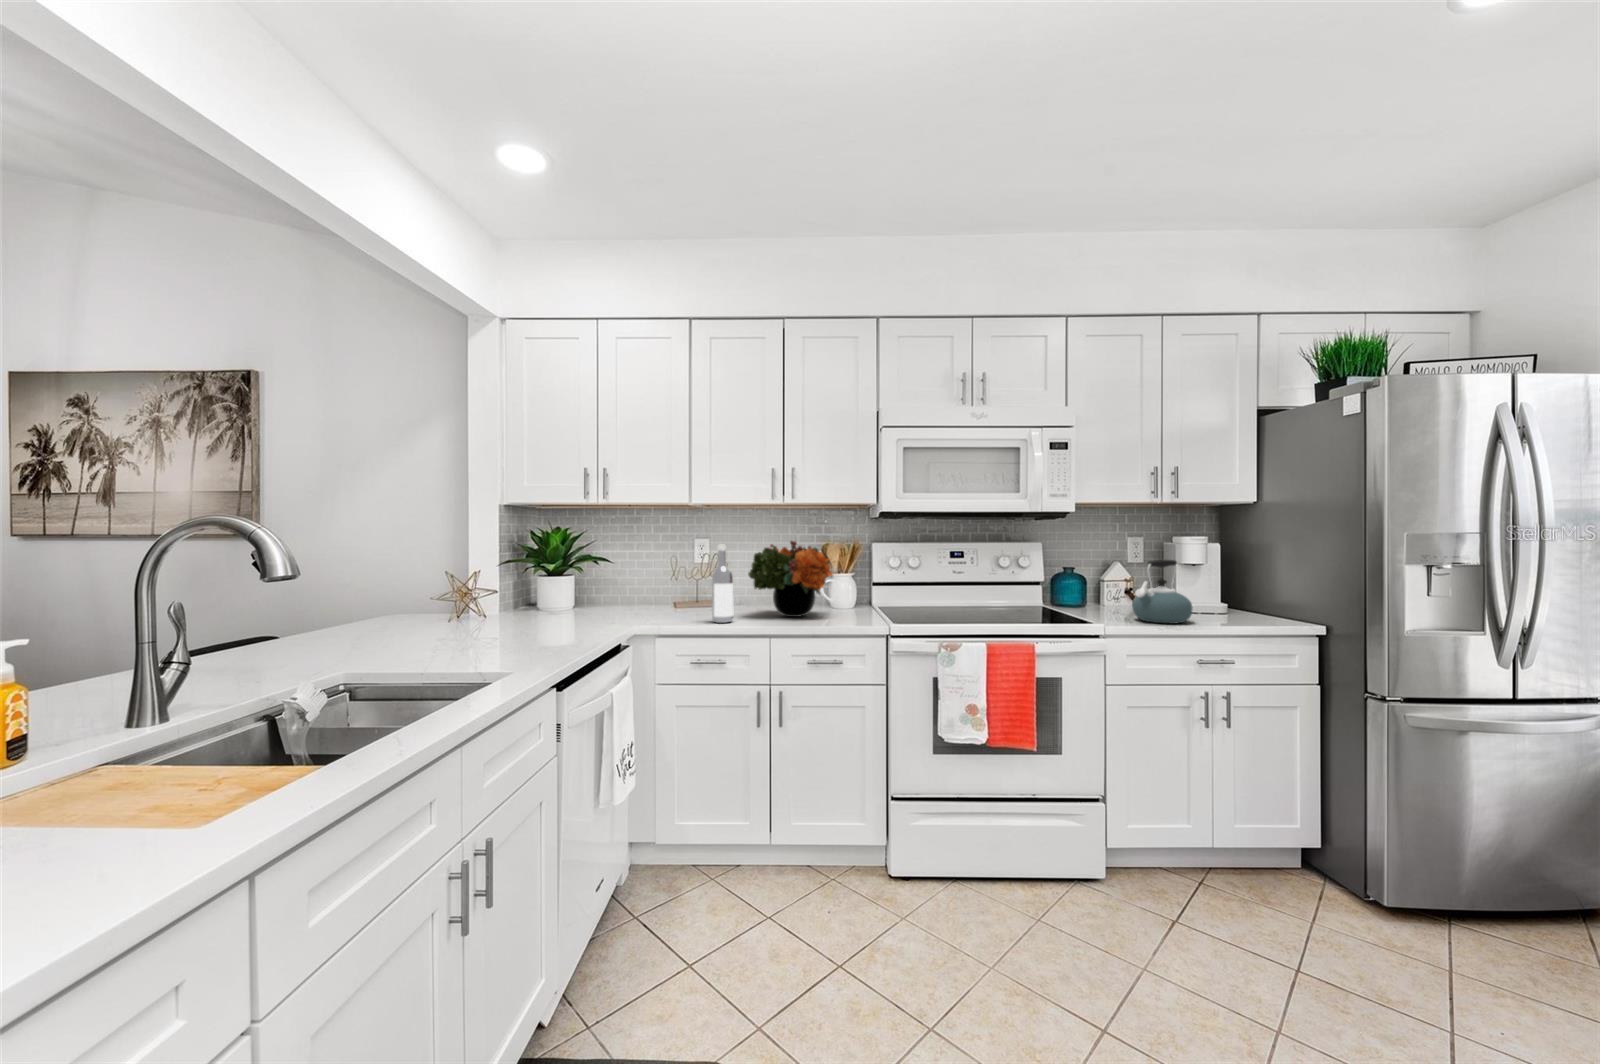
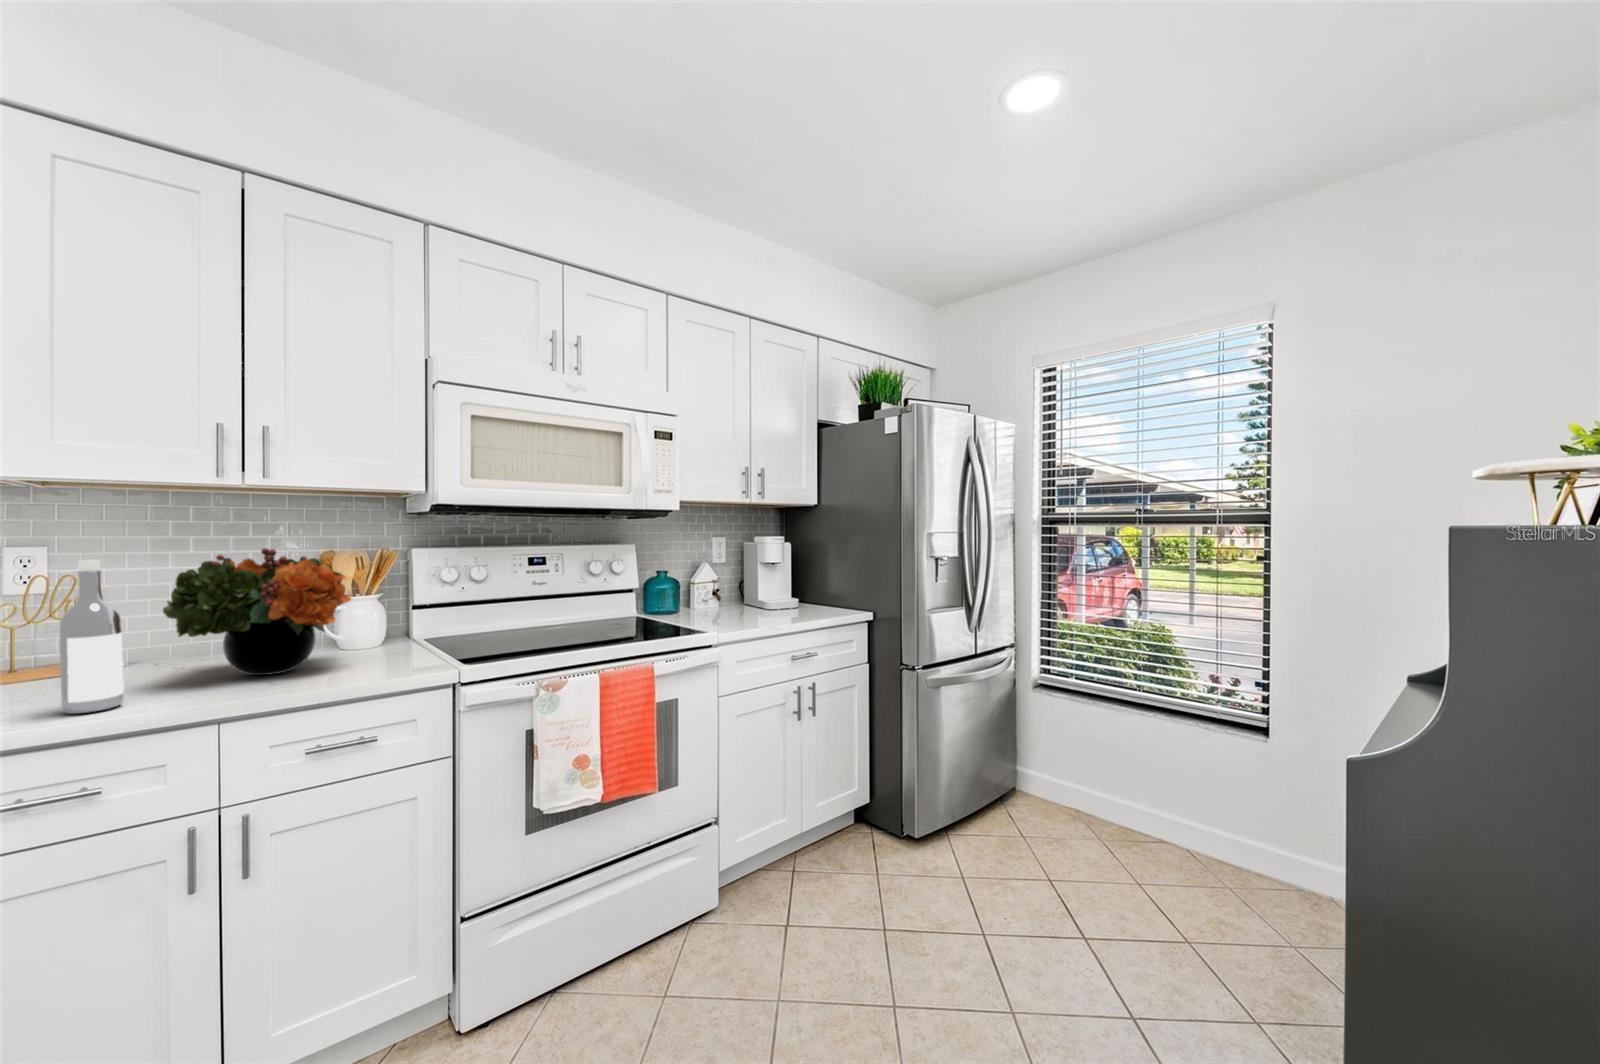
kettle: present [1133,560,1193,623] -> none [732,560,785,624]

